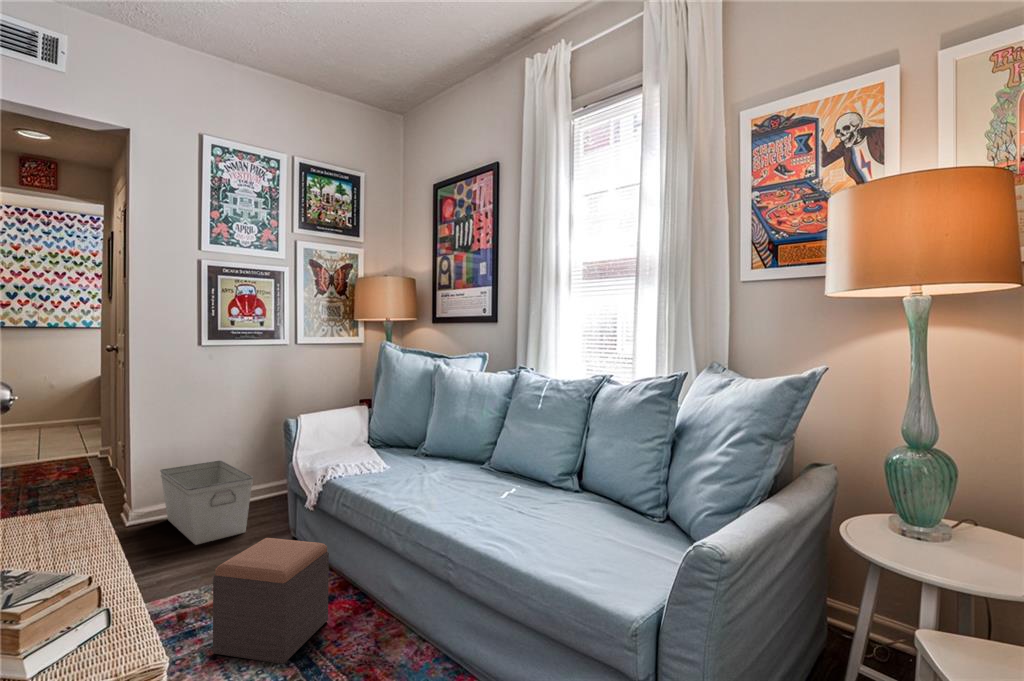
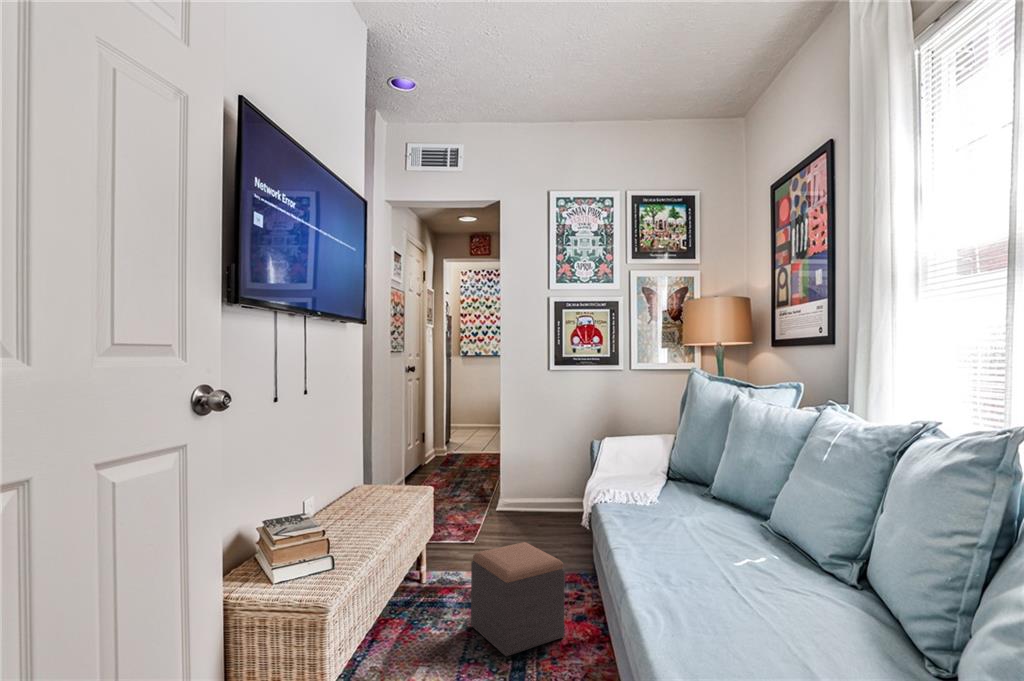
storage bin: present [160,461,253,545] -> none [517,472,572,541]

